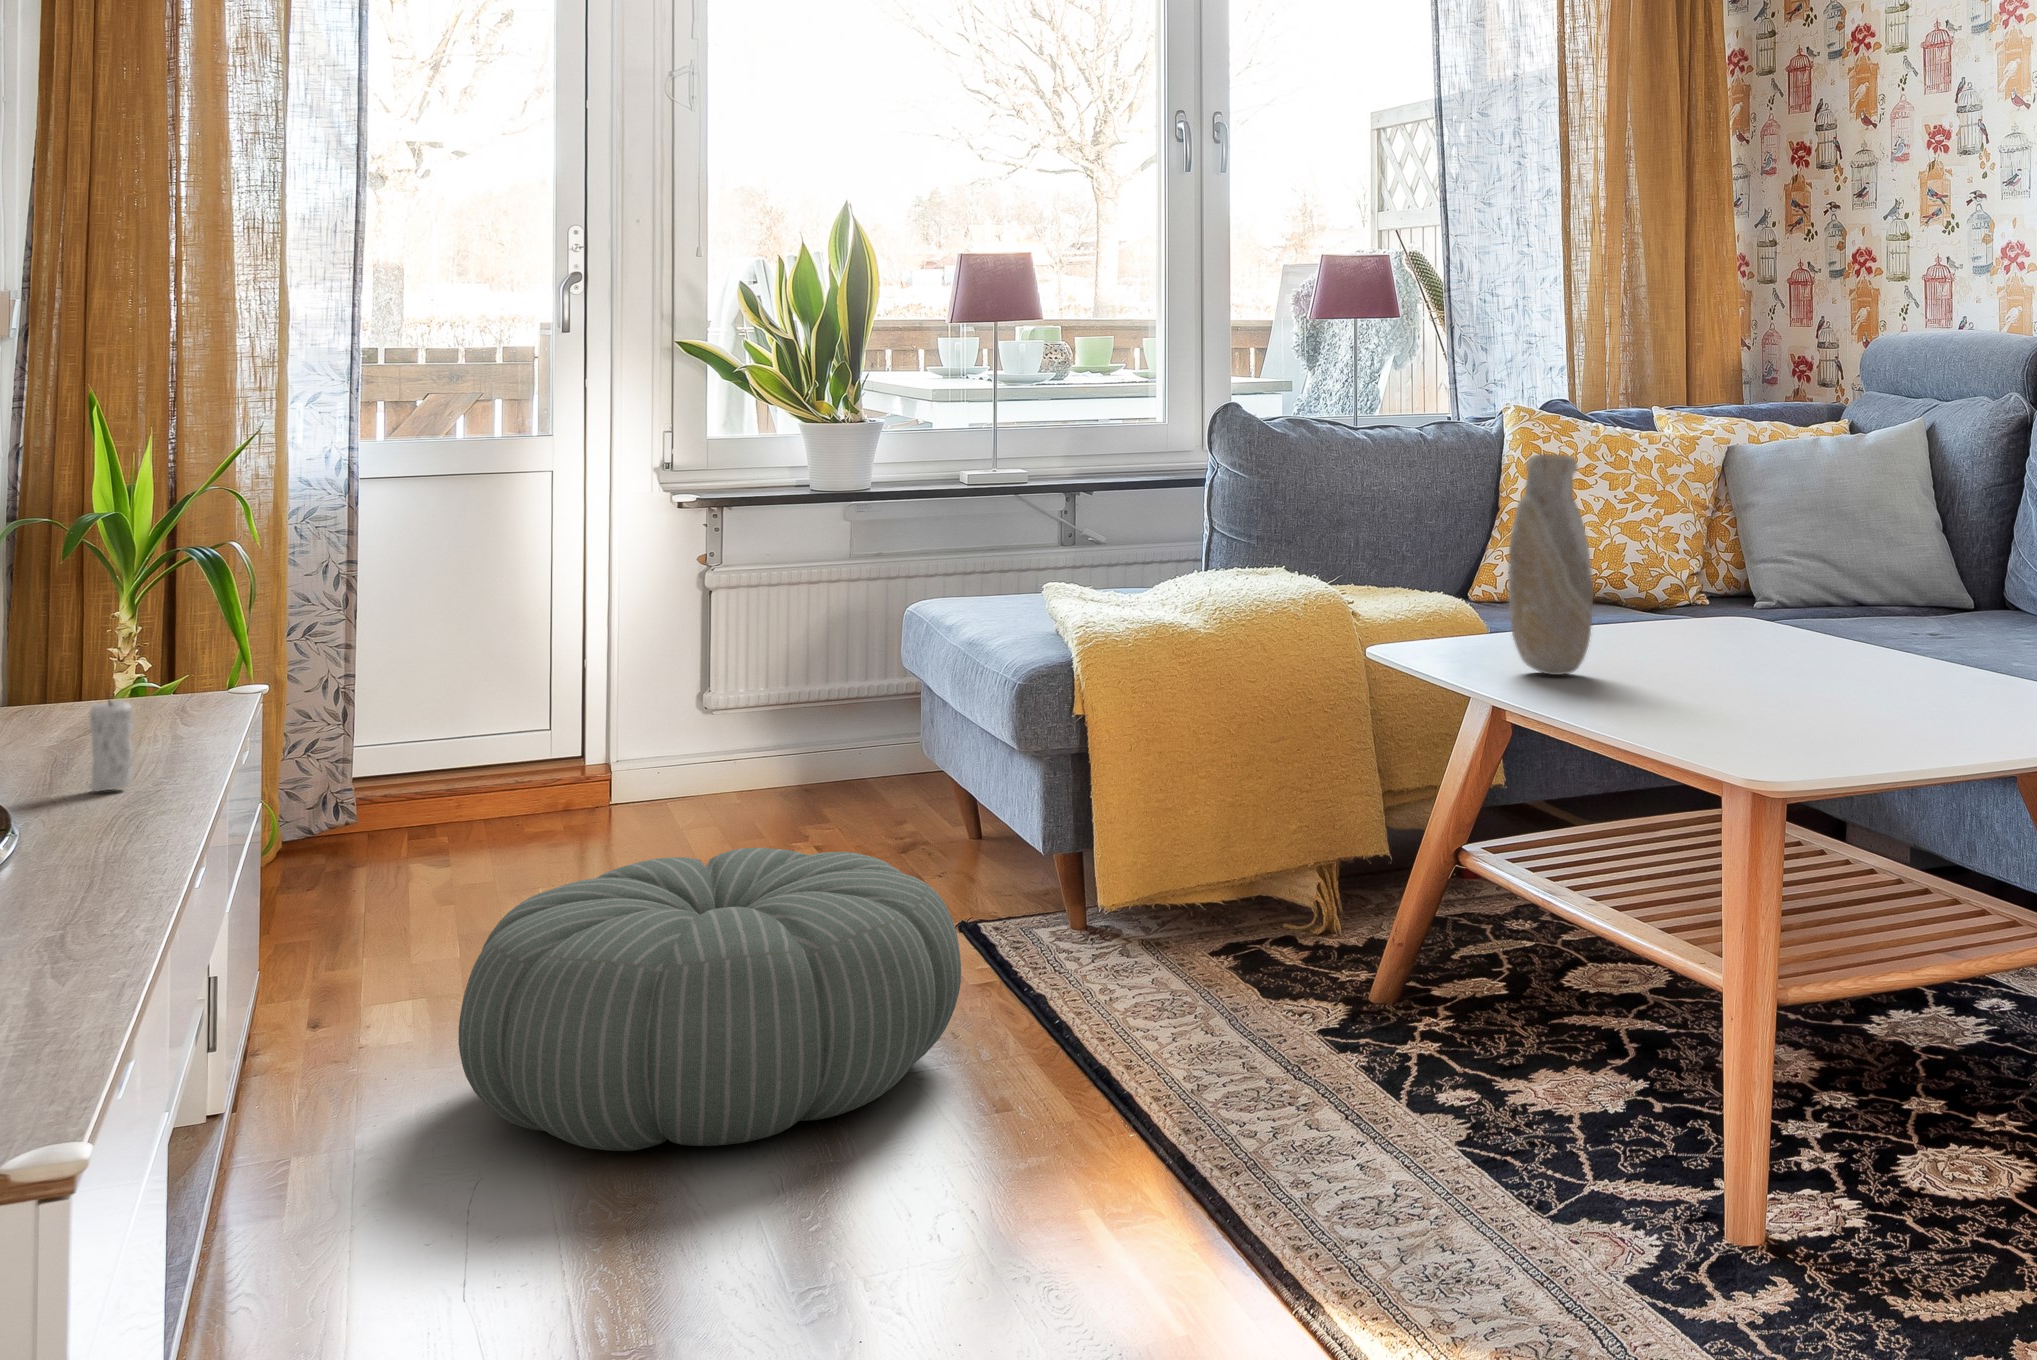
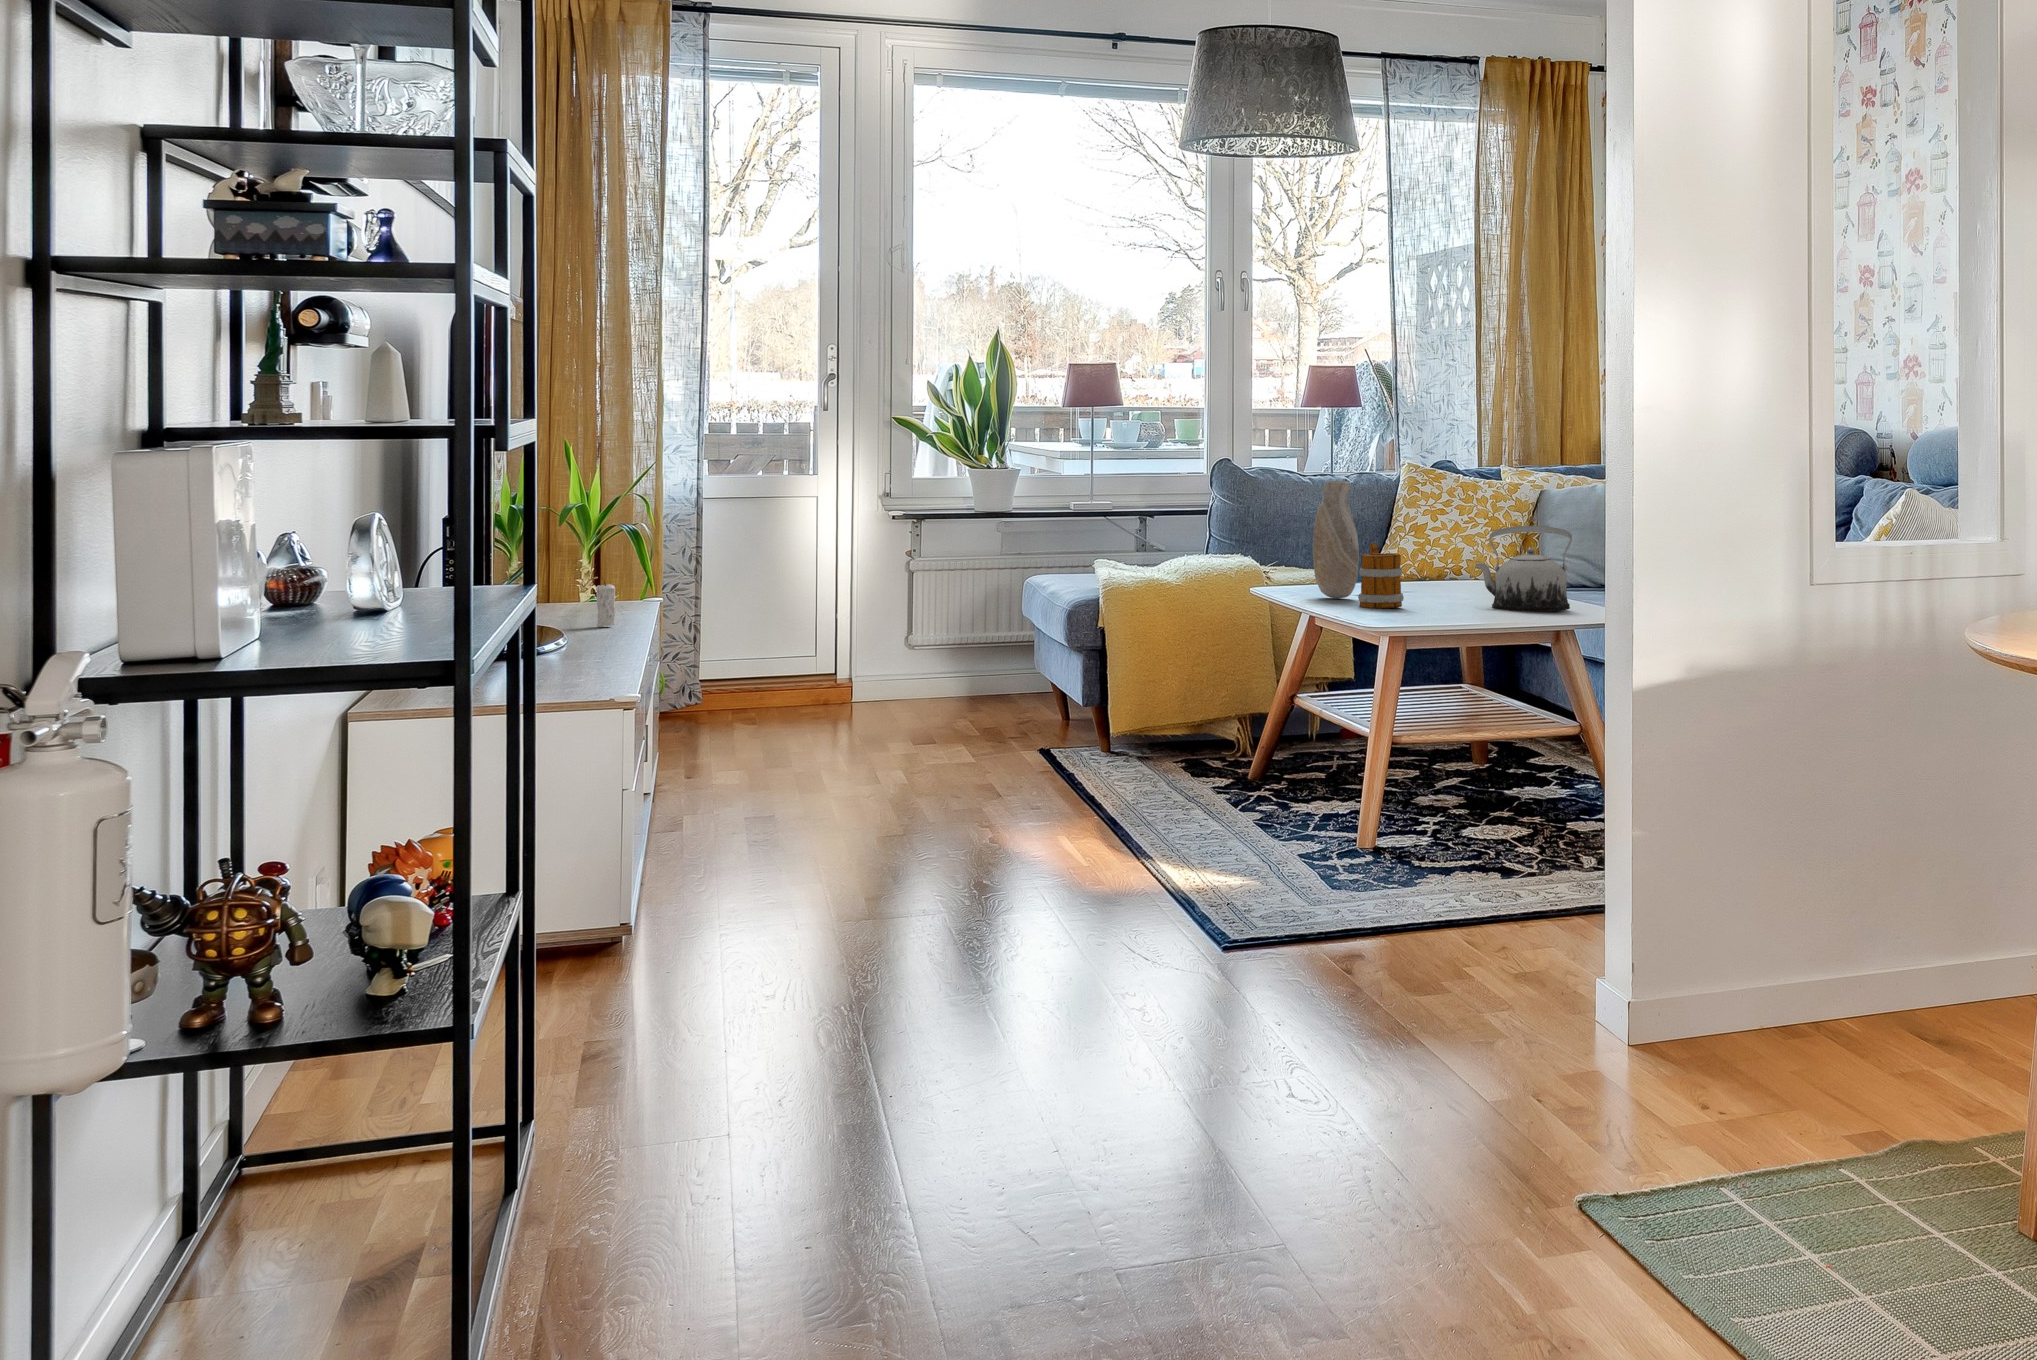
teapot: none [1815,532,1993,700] -> present [1475,526,1572,612]
mug: none [1638,577,1730,710] -> present [1358,543,1404,609]
pouf: present [459,848,961,1151] -> none [768,683,1021,810]

